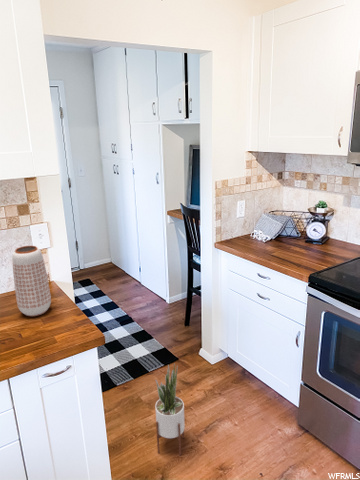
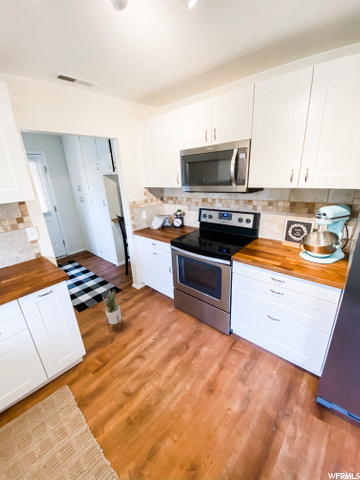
vase: present [12,246,51,317] -> none [15,237,40,273]

